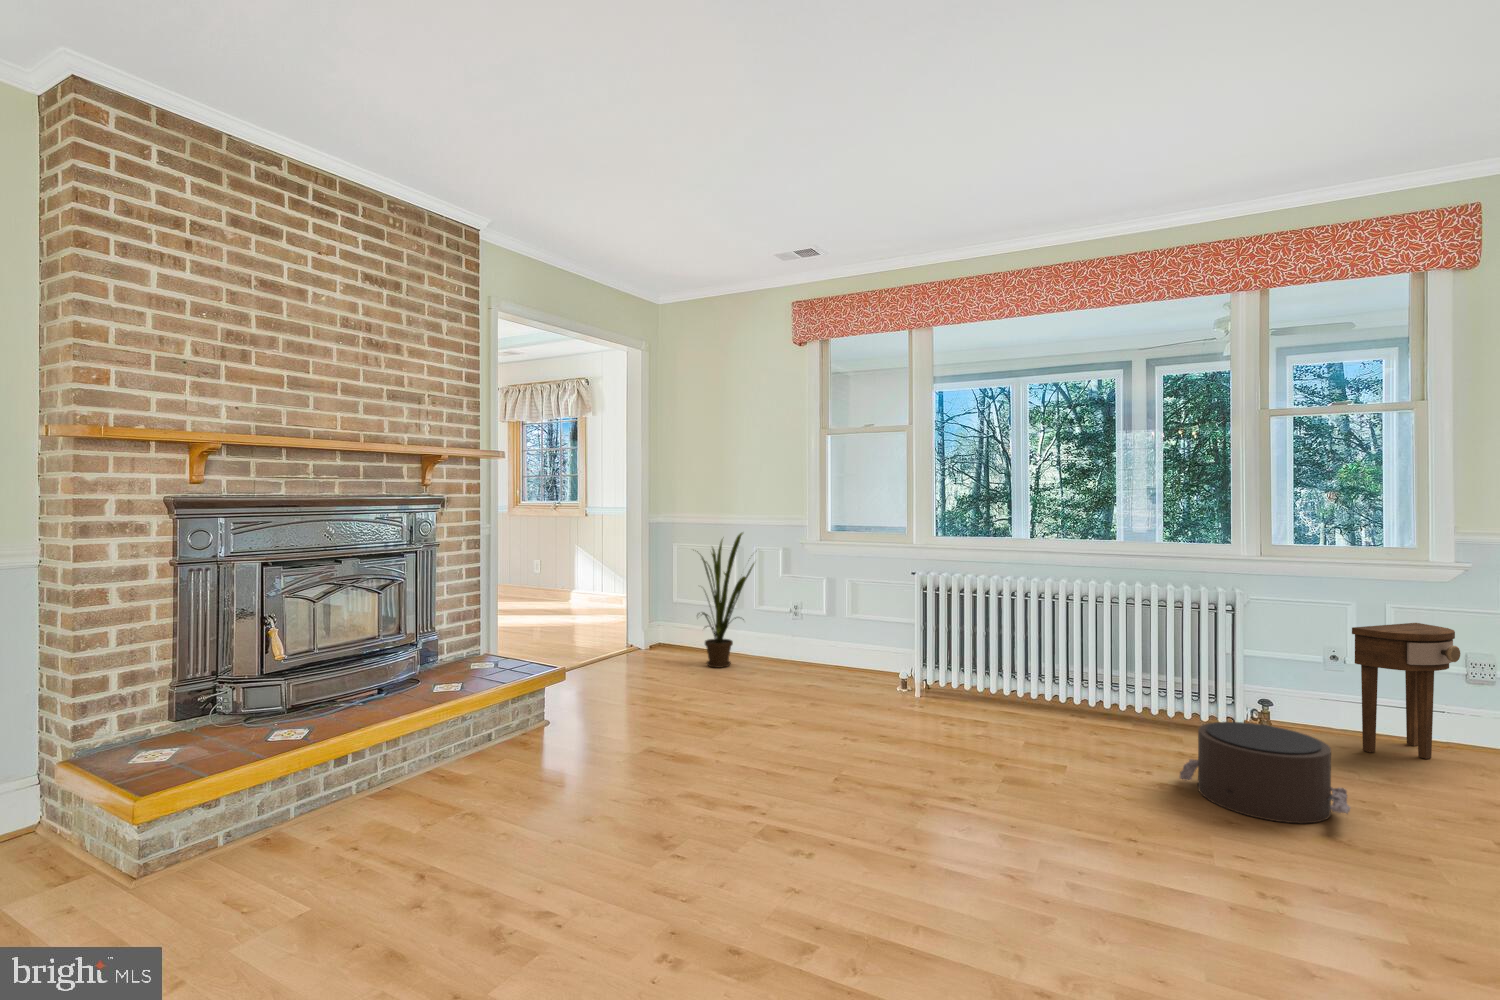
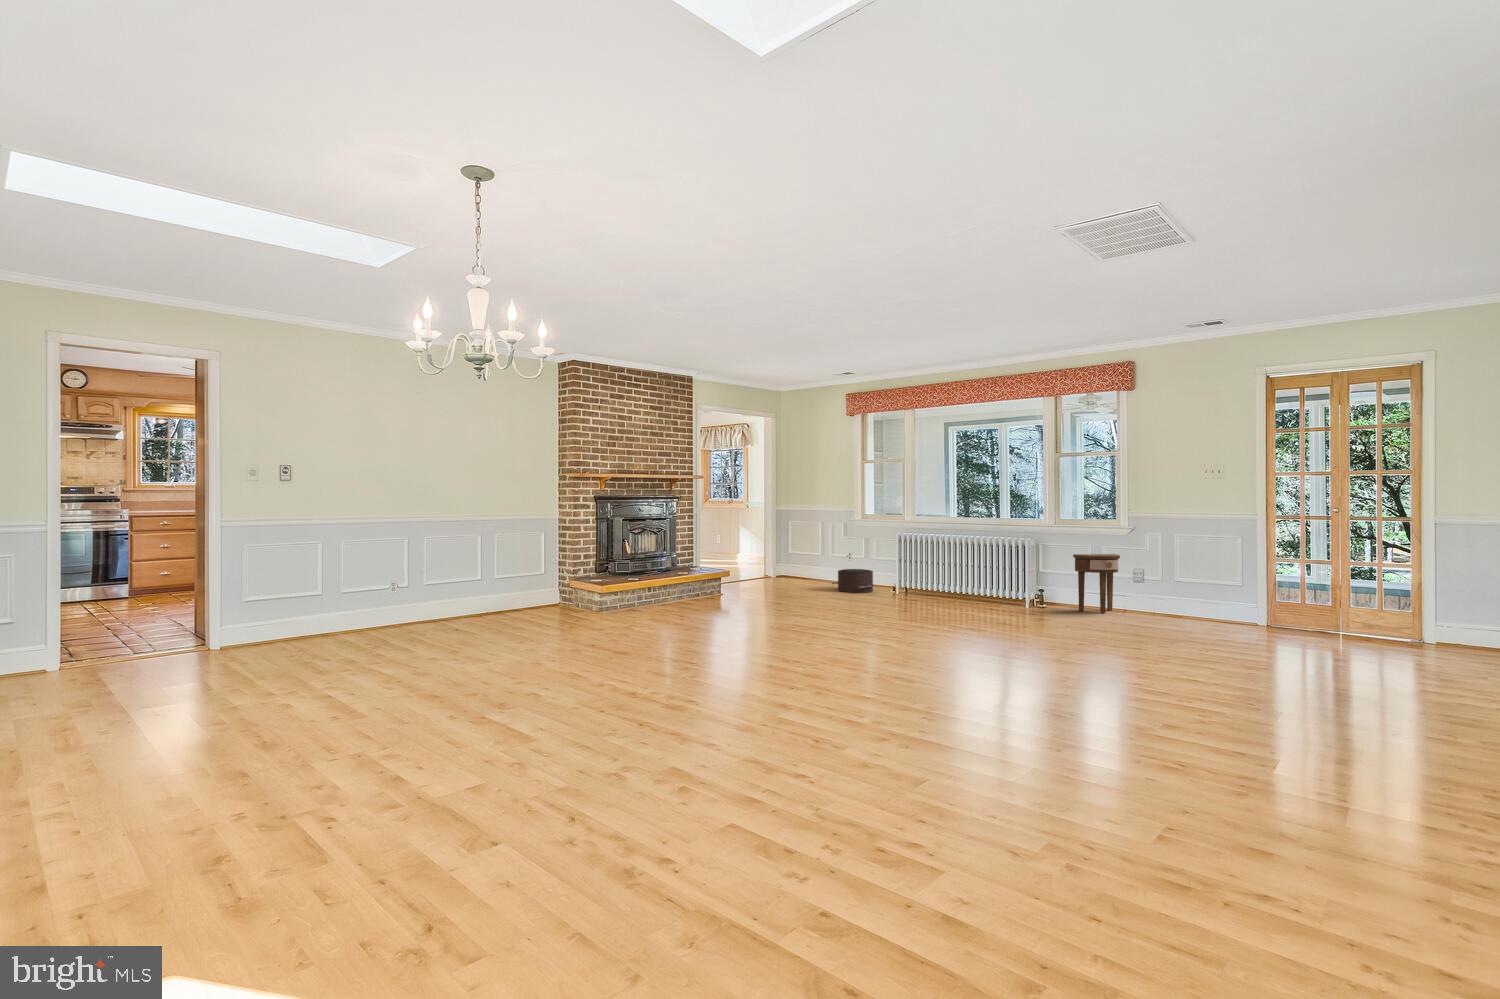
house plant: present [697,533,754,668] -> none [795,515,829,584]
pouf: present [1180,722,1350,823] -> present [832,569,874,593]

